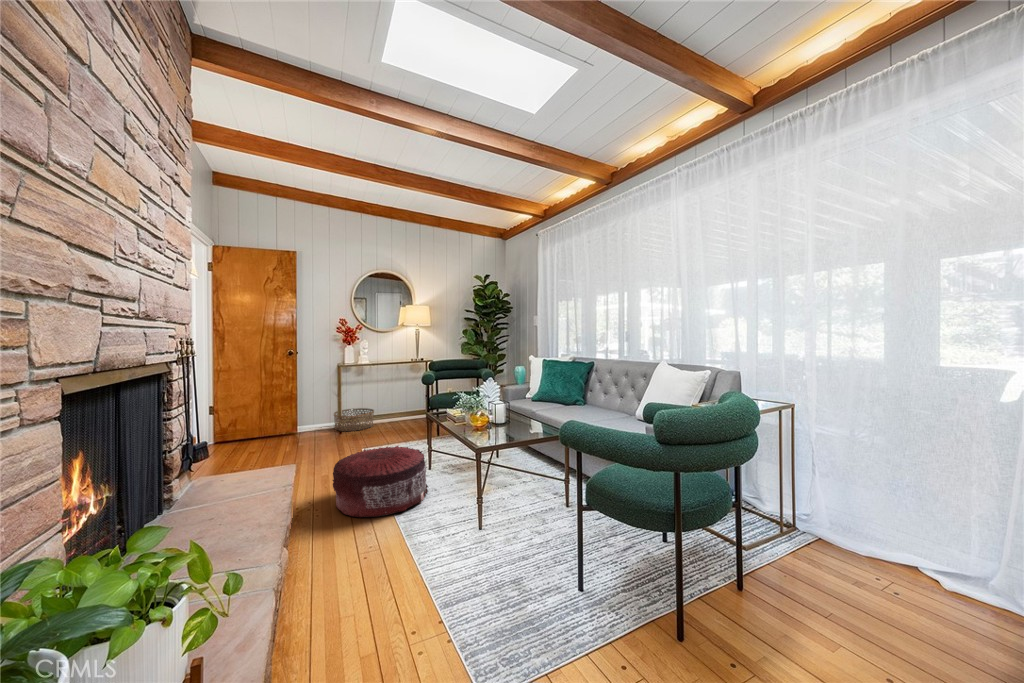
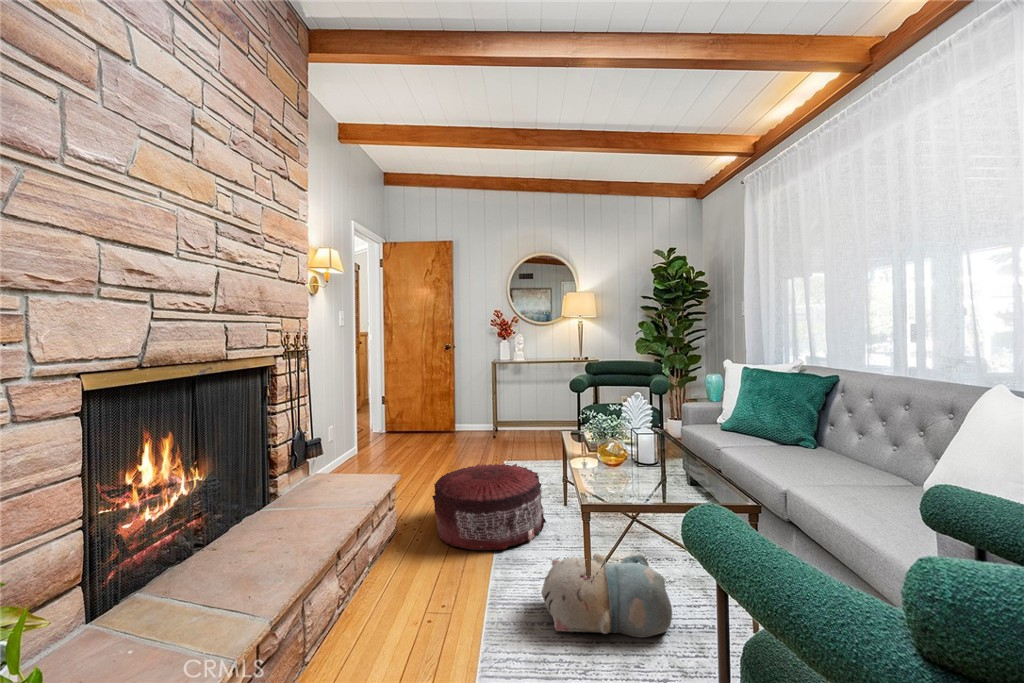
basket: present [334,408,374,431] -> none [488,412,531,437]
plush toy: none [456,489,544,549] -> present [541,553,672,637]

